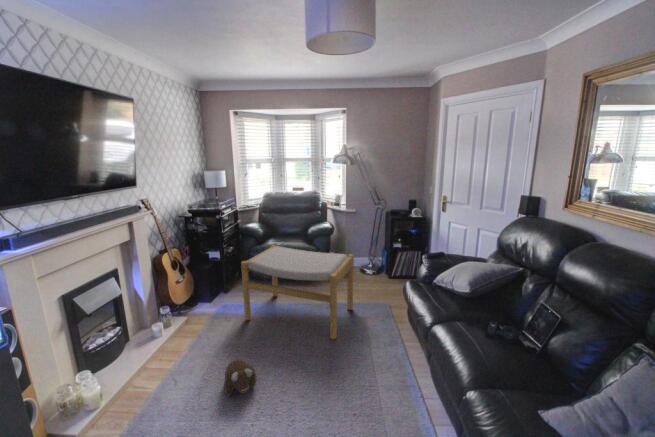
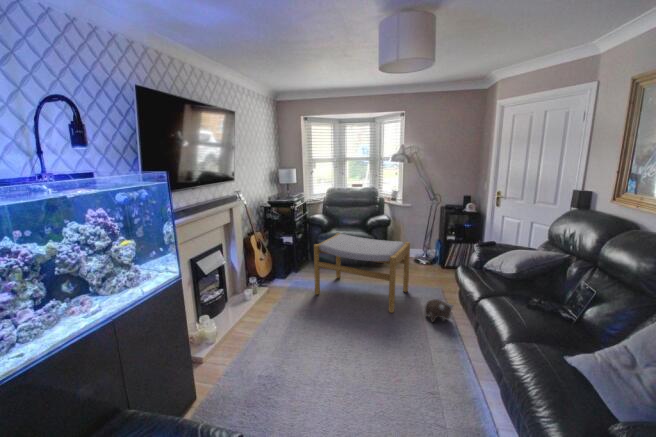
plush toy: present [224,359,256,396] -> present [425,299,453,322]

